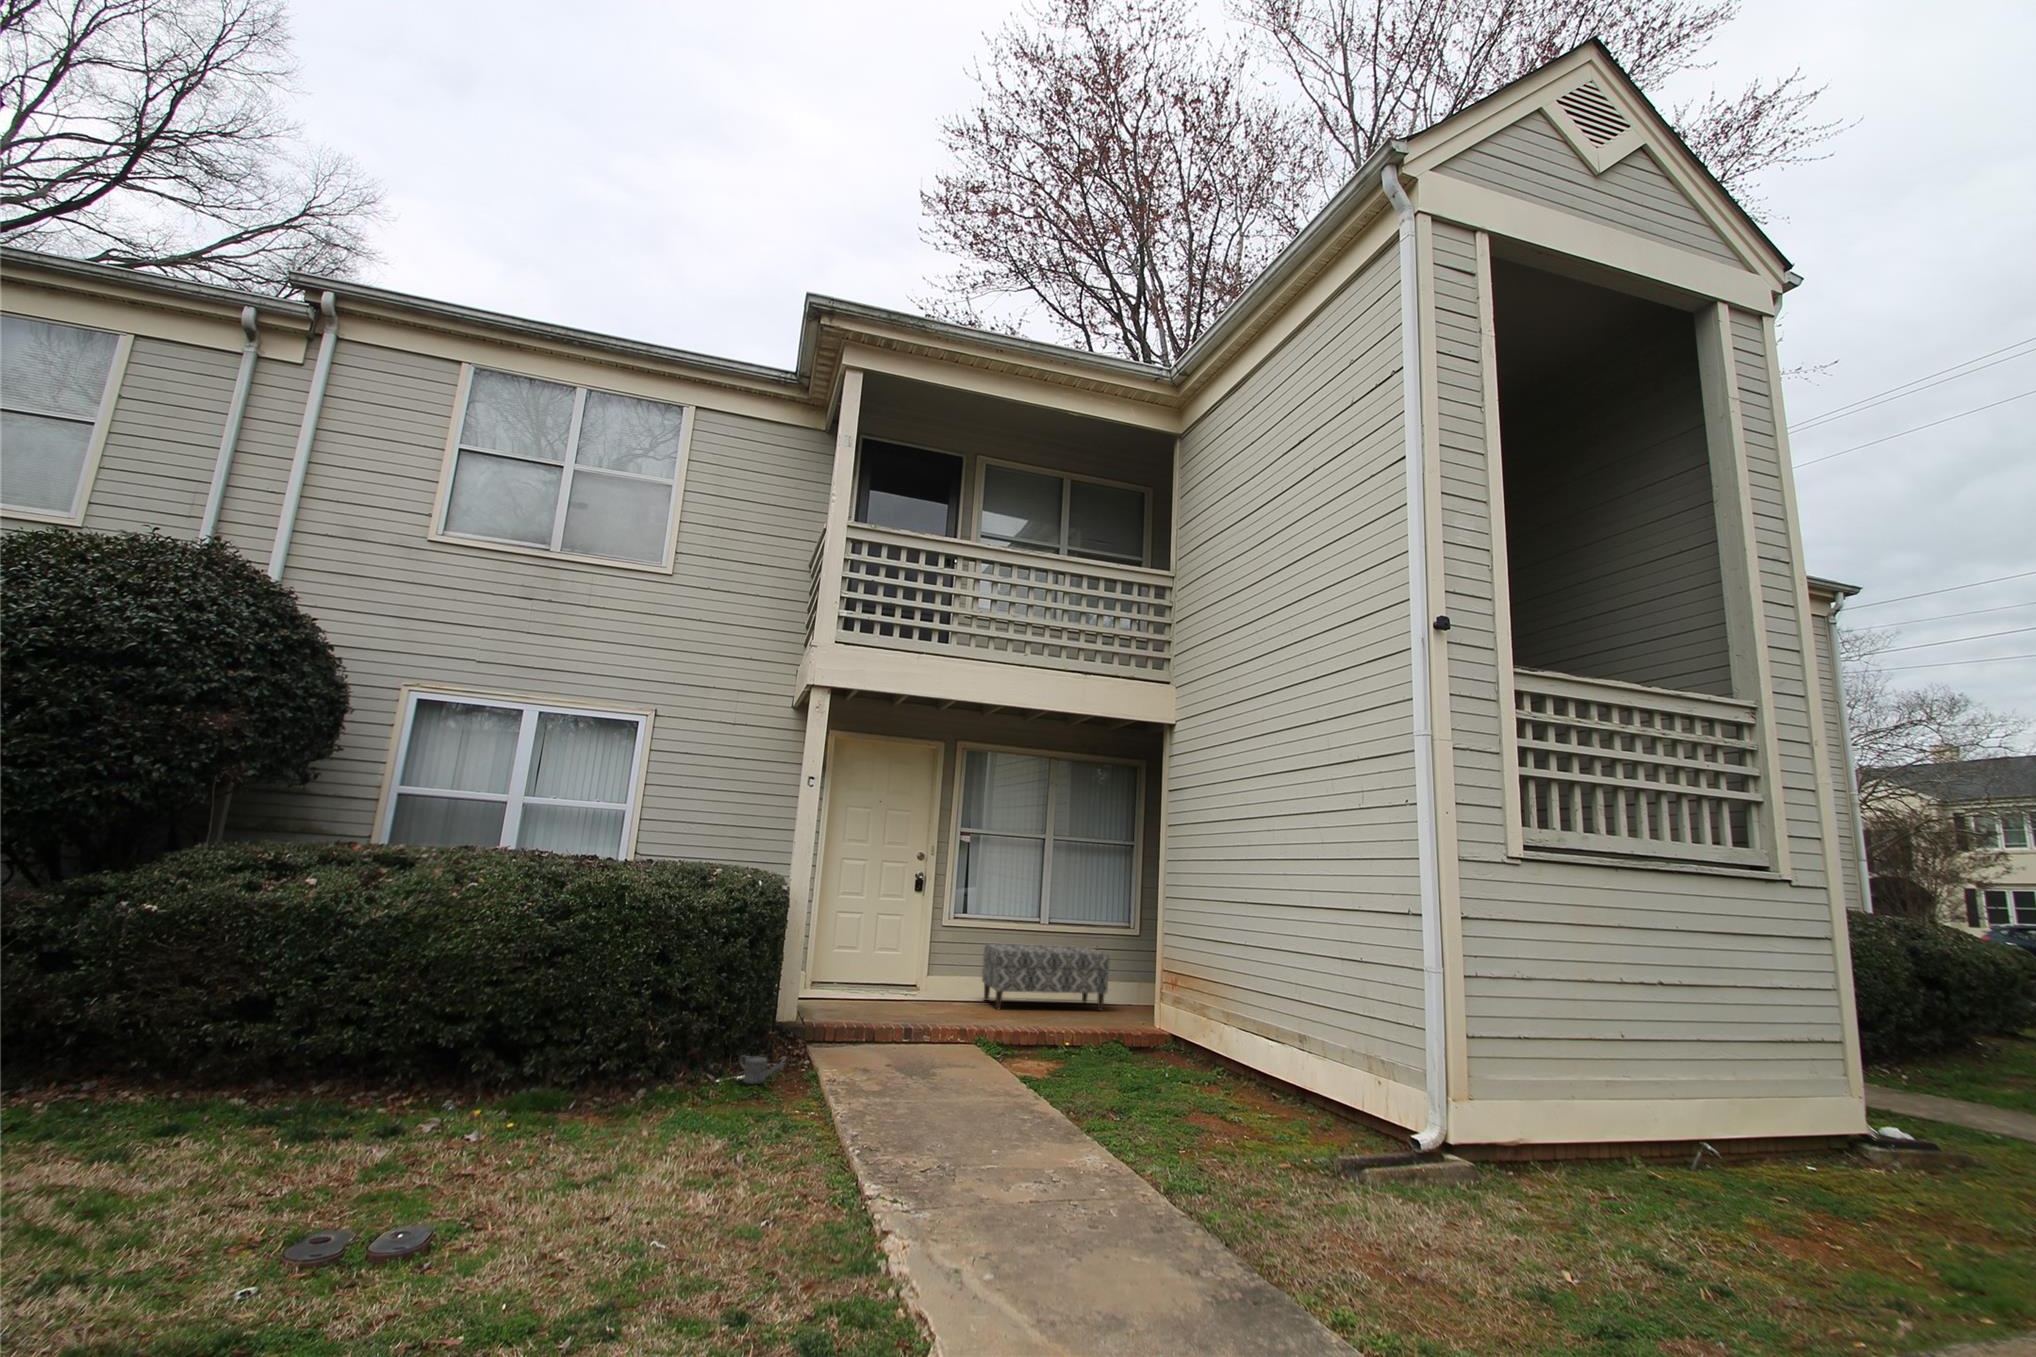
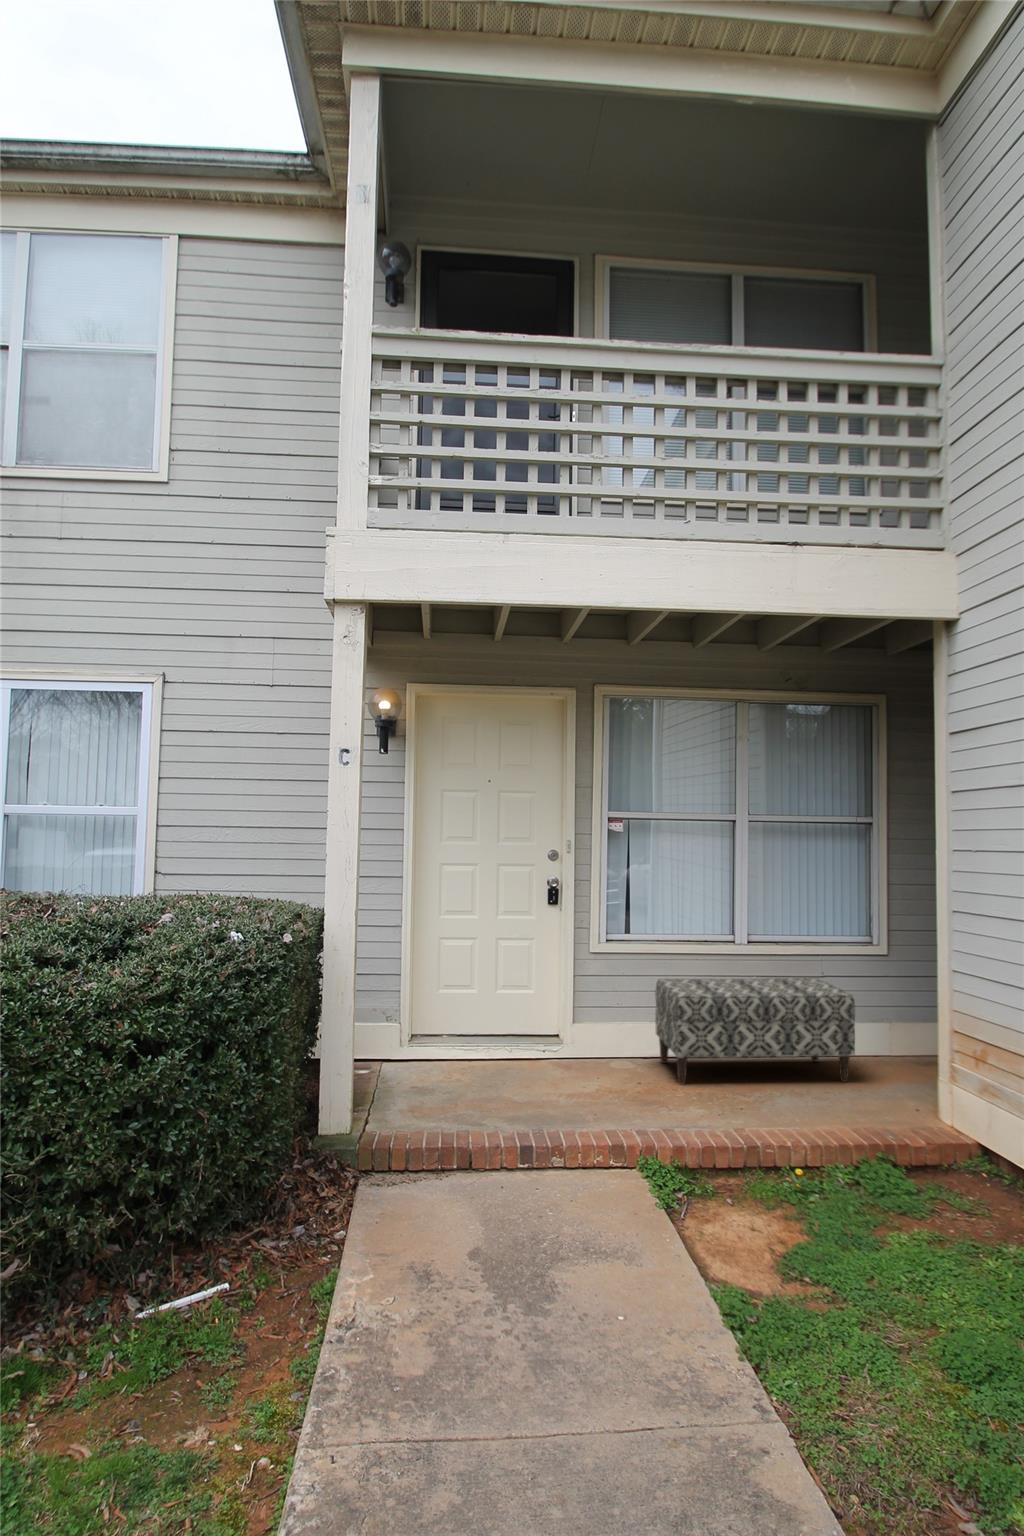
watering can: present [740,1055,784,1084] -> none [194,1249,256,1318]

